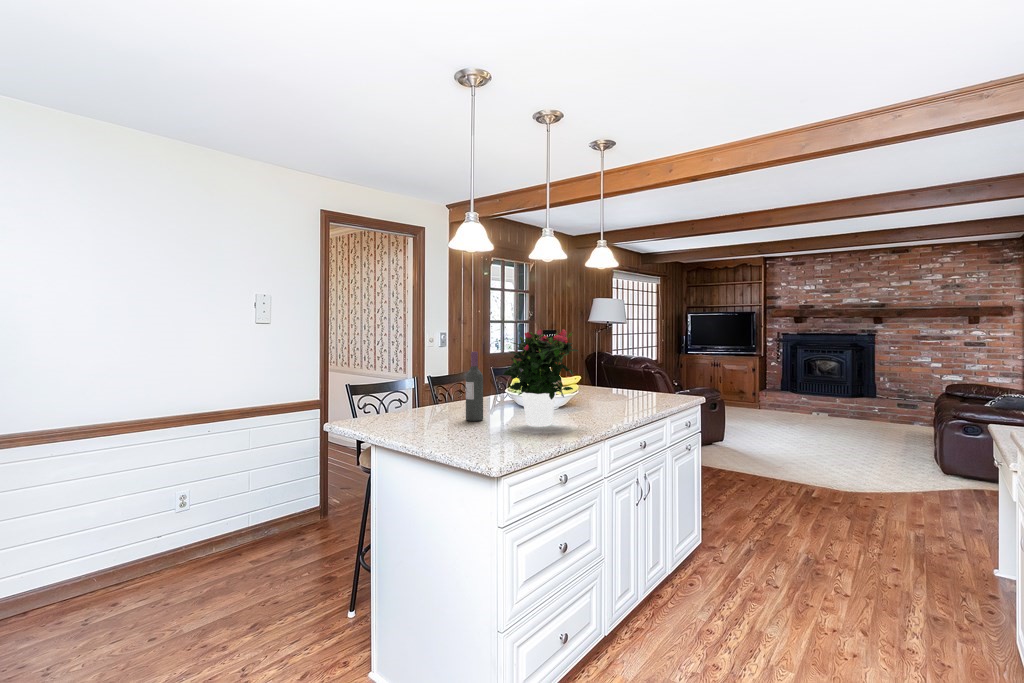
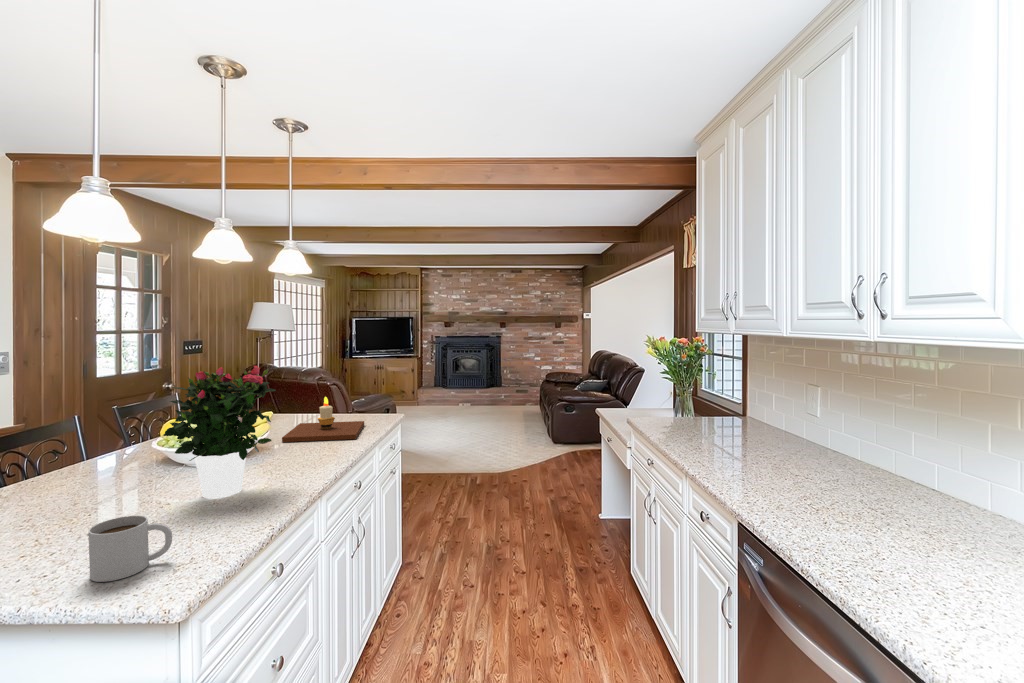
wine bottle: present [466,352,483,421] -> none [90,403,125,508]
candle: none [592,369,666,408] -> present [282,397,364,442]
mug: none [457,415,500,450] -> present [88,515,172,582]

